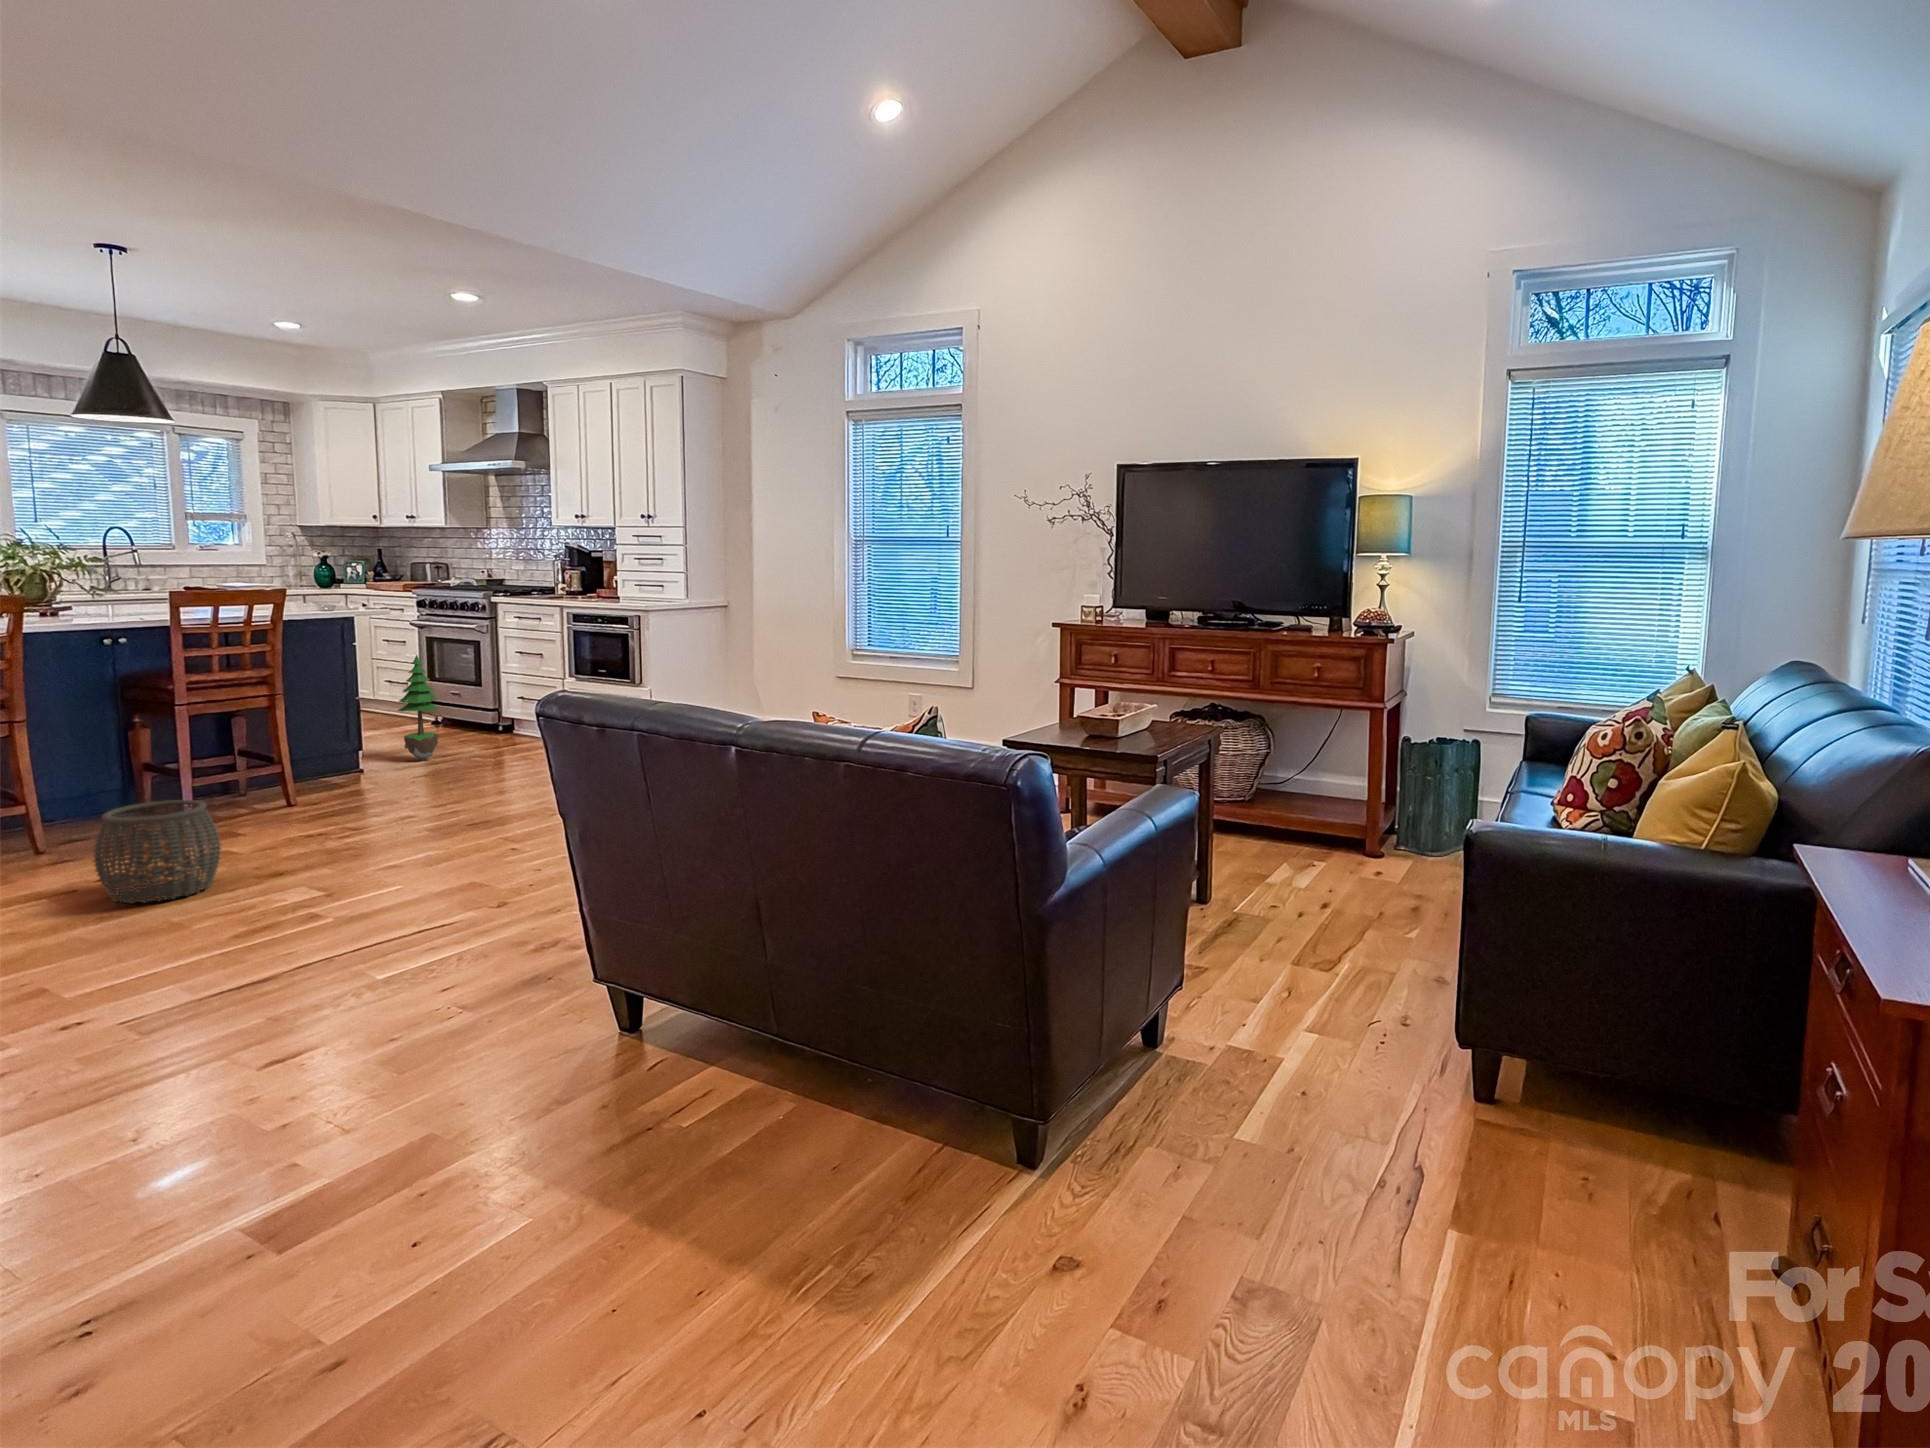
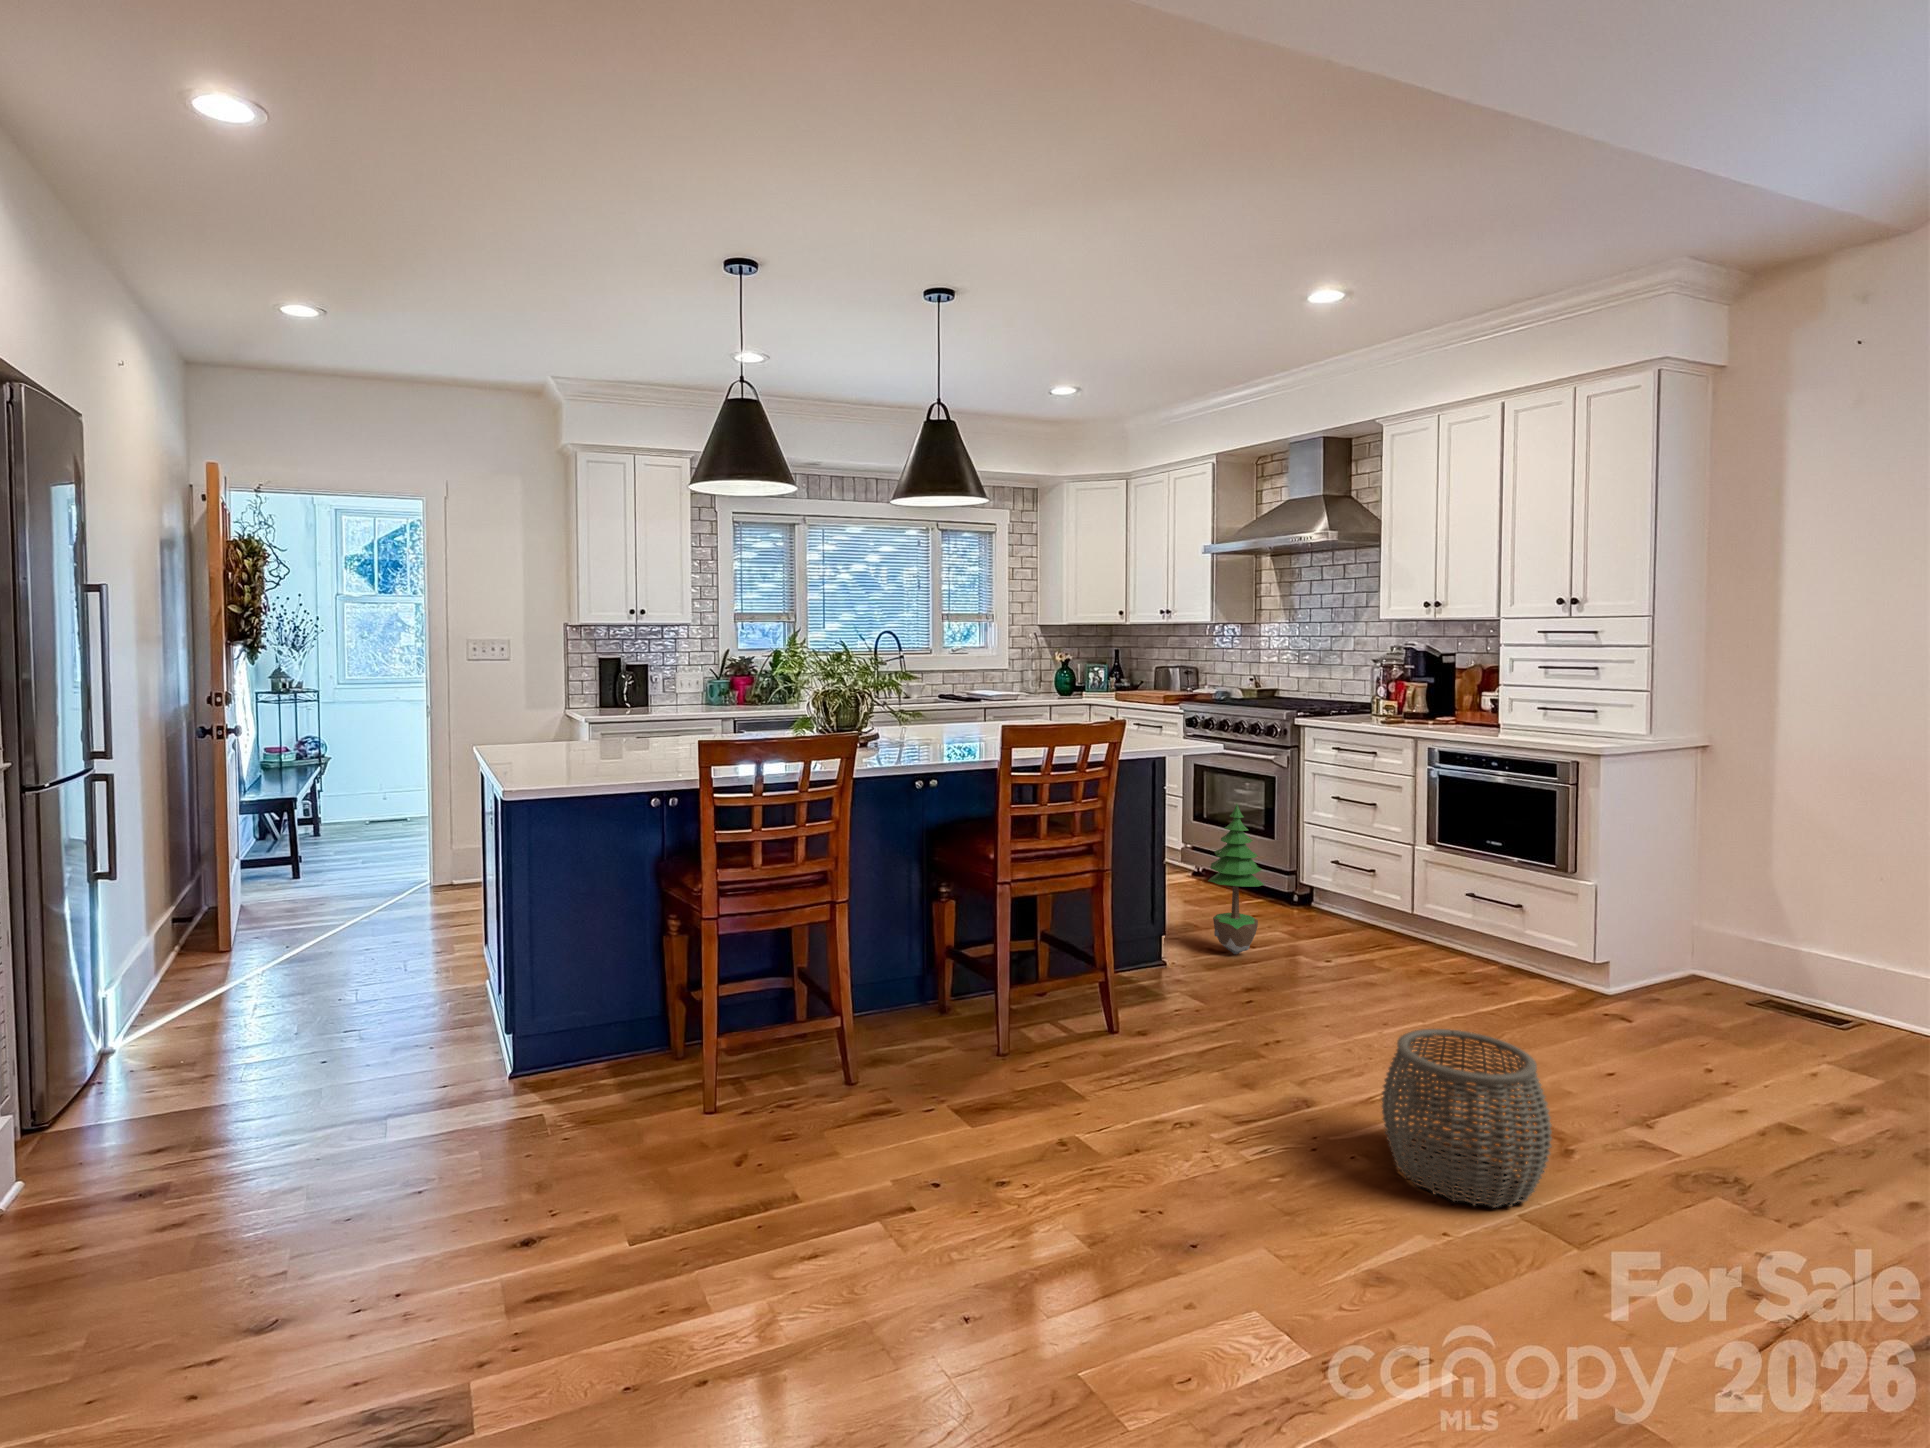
woven basket: present [94,800,221,904] -> present [1382,1029,1552,1208]

